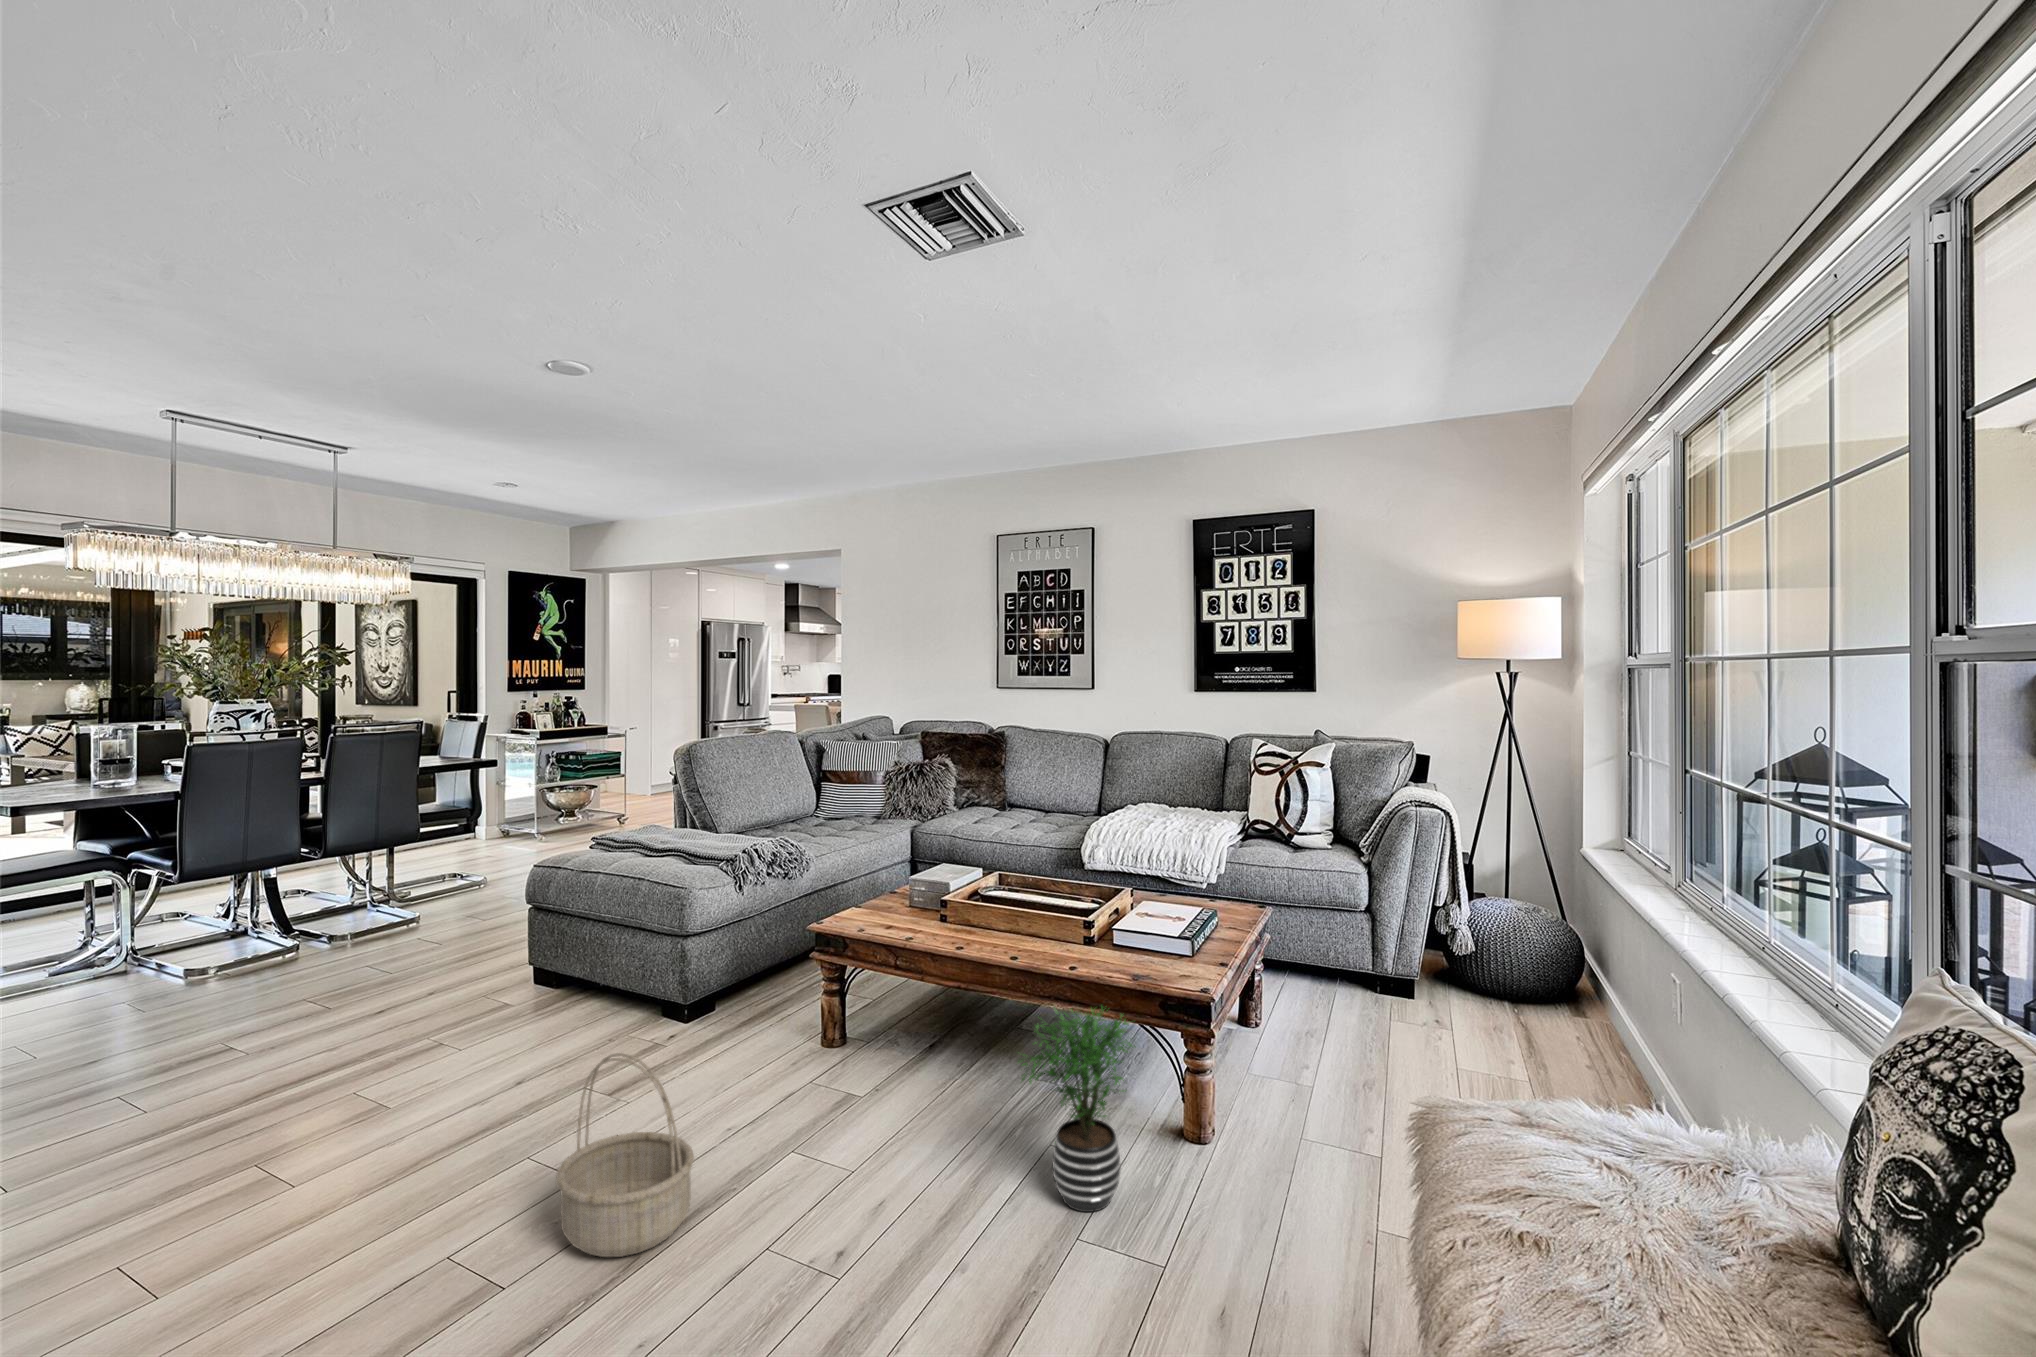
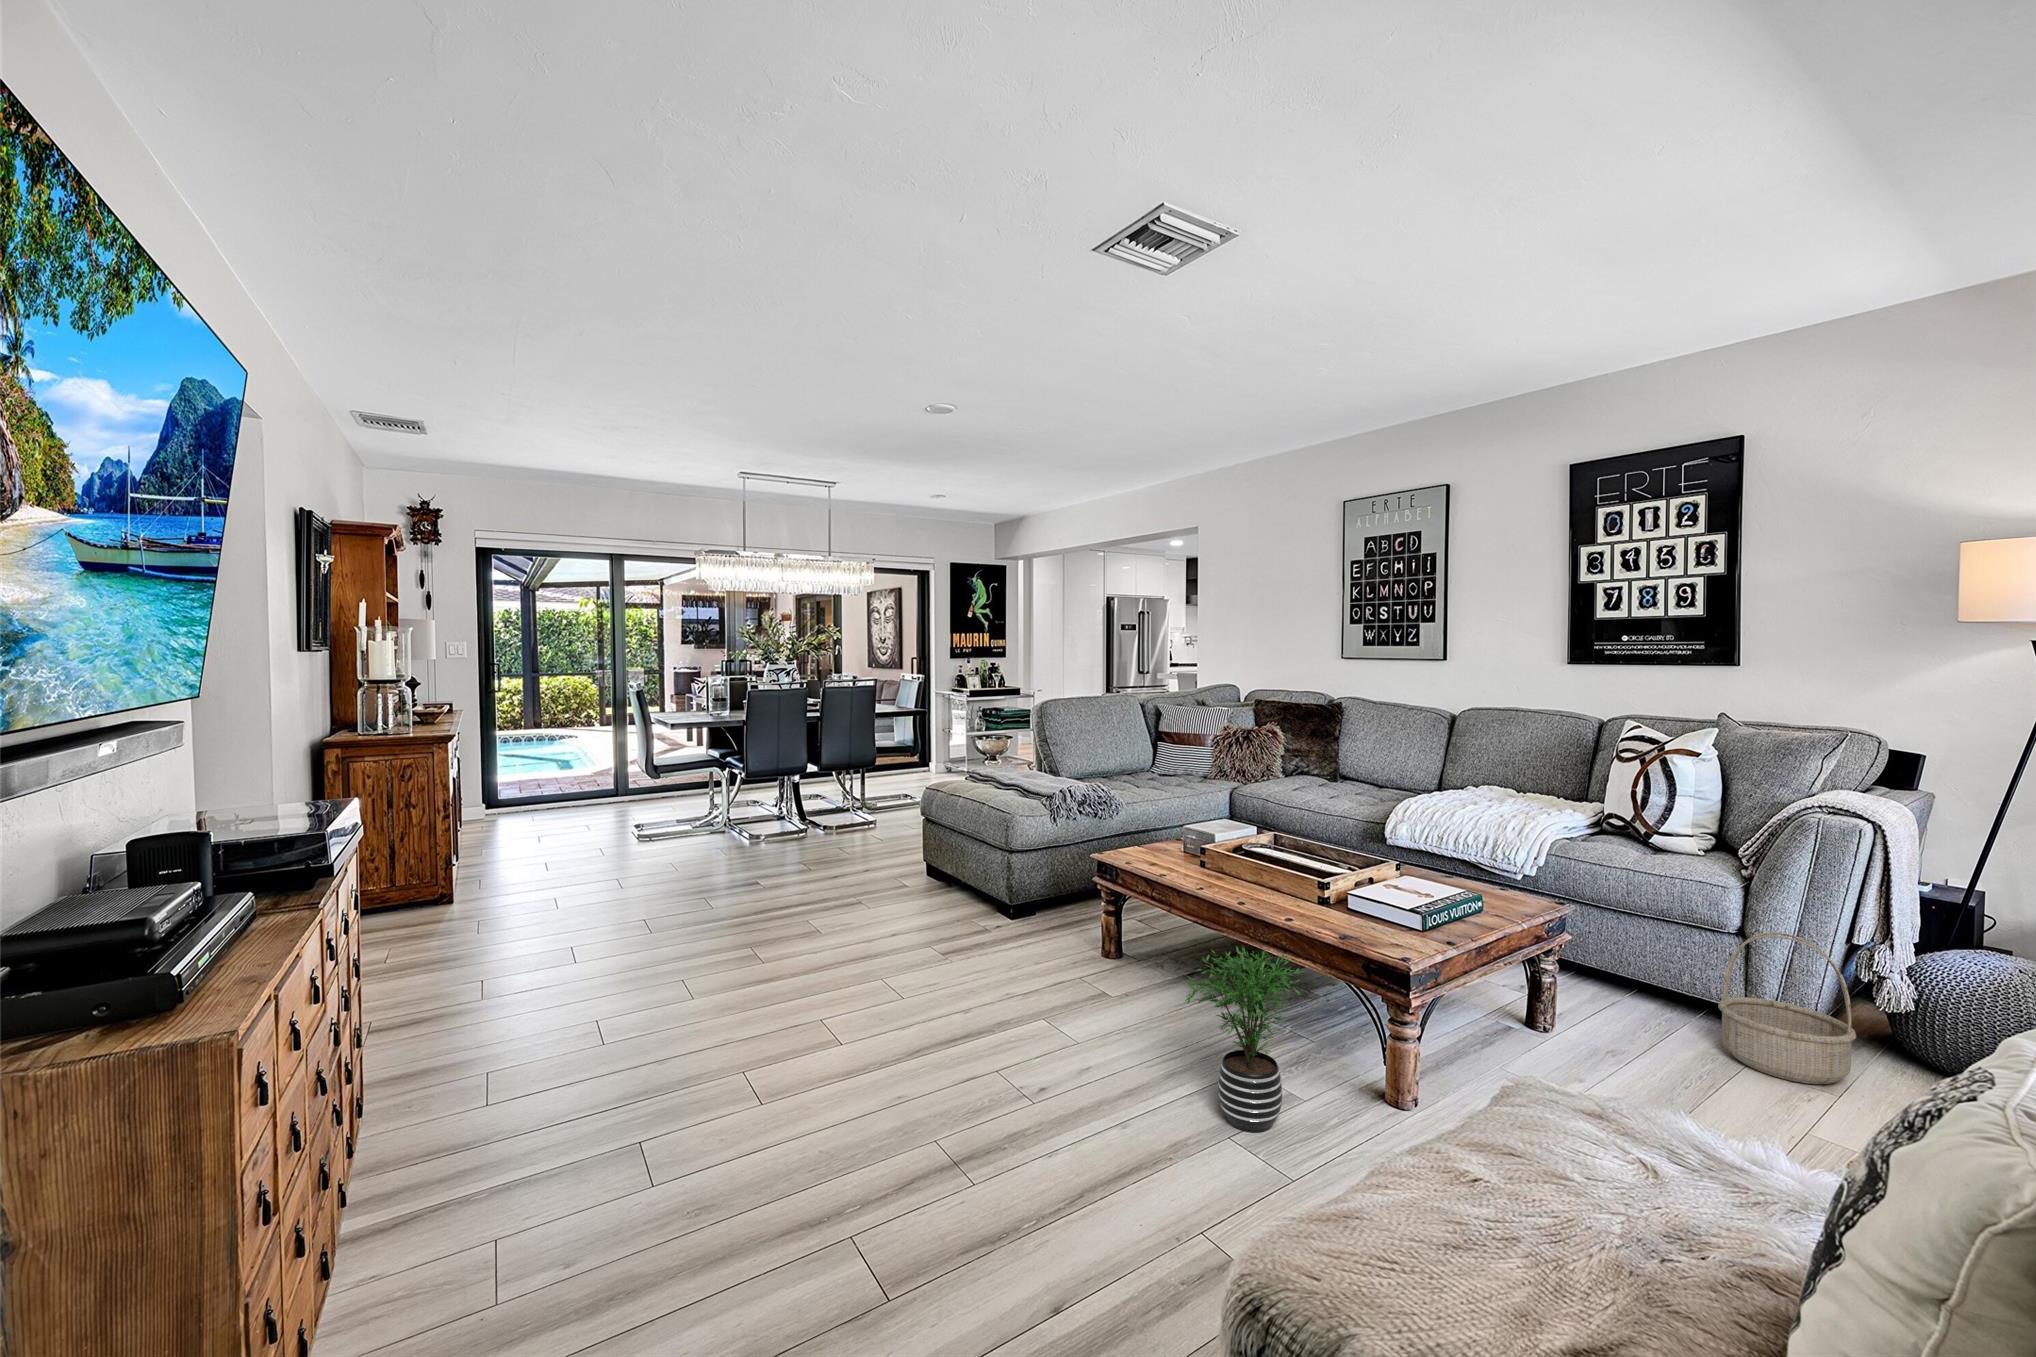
basket: present [556,1053,694,1257] -> present [1718,932,1856,1084]

